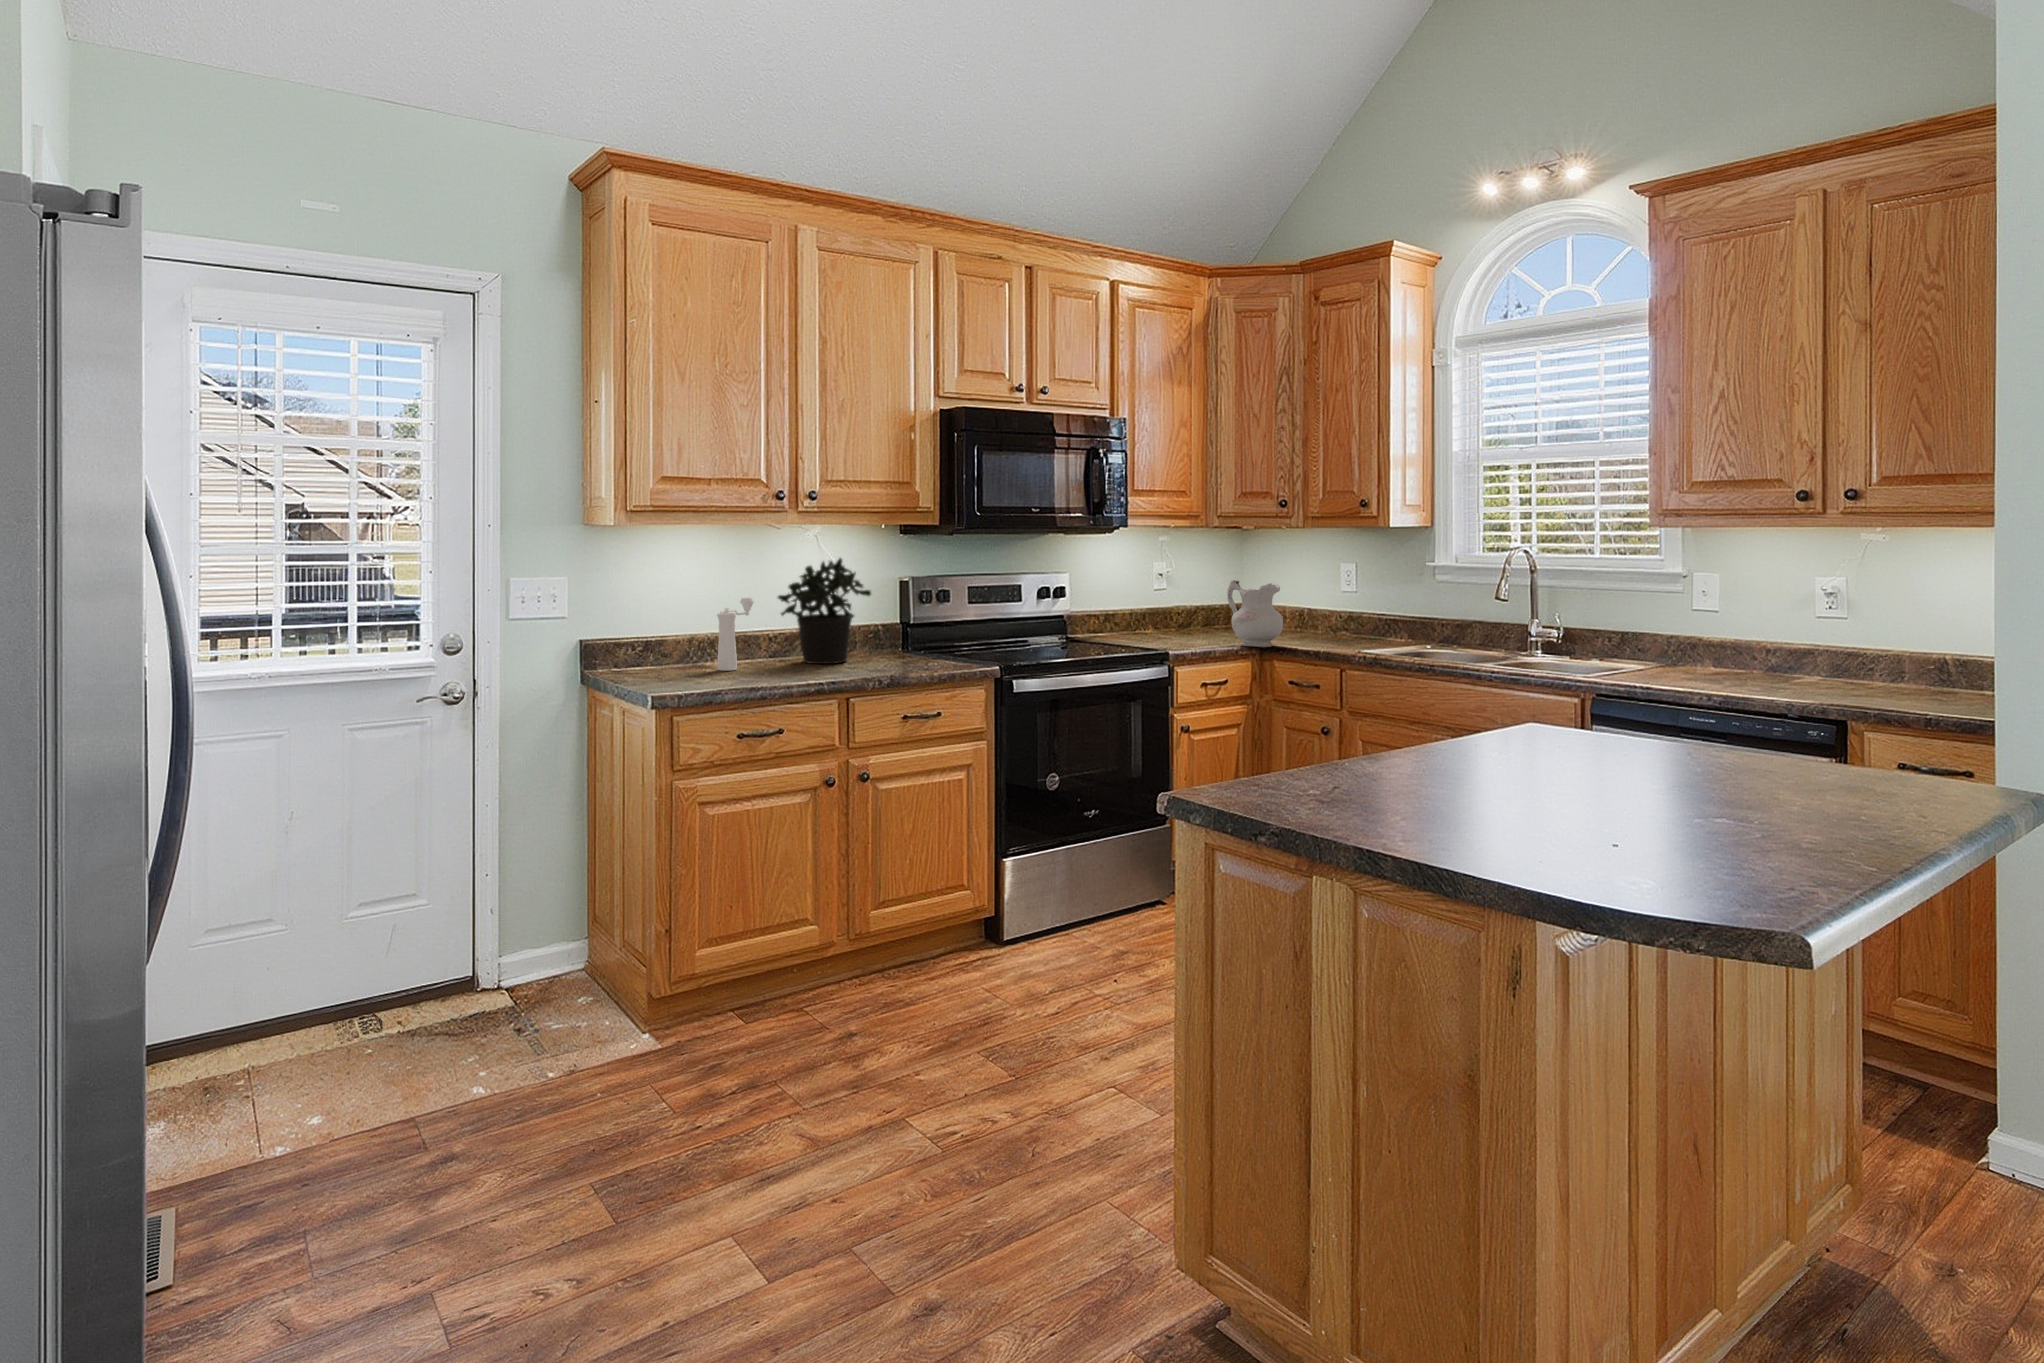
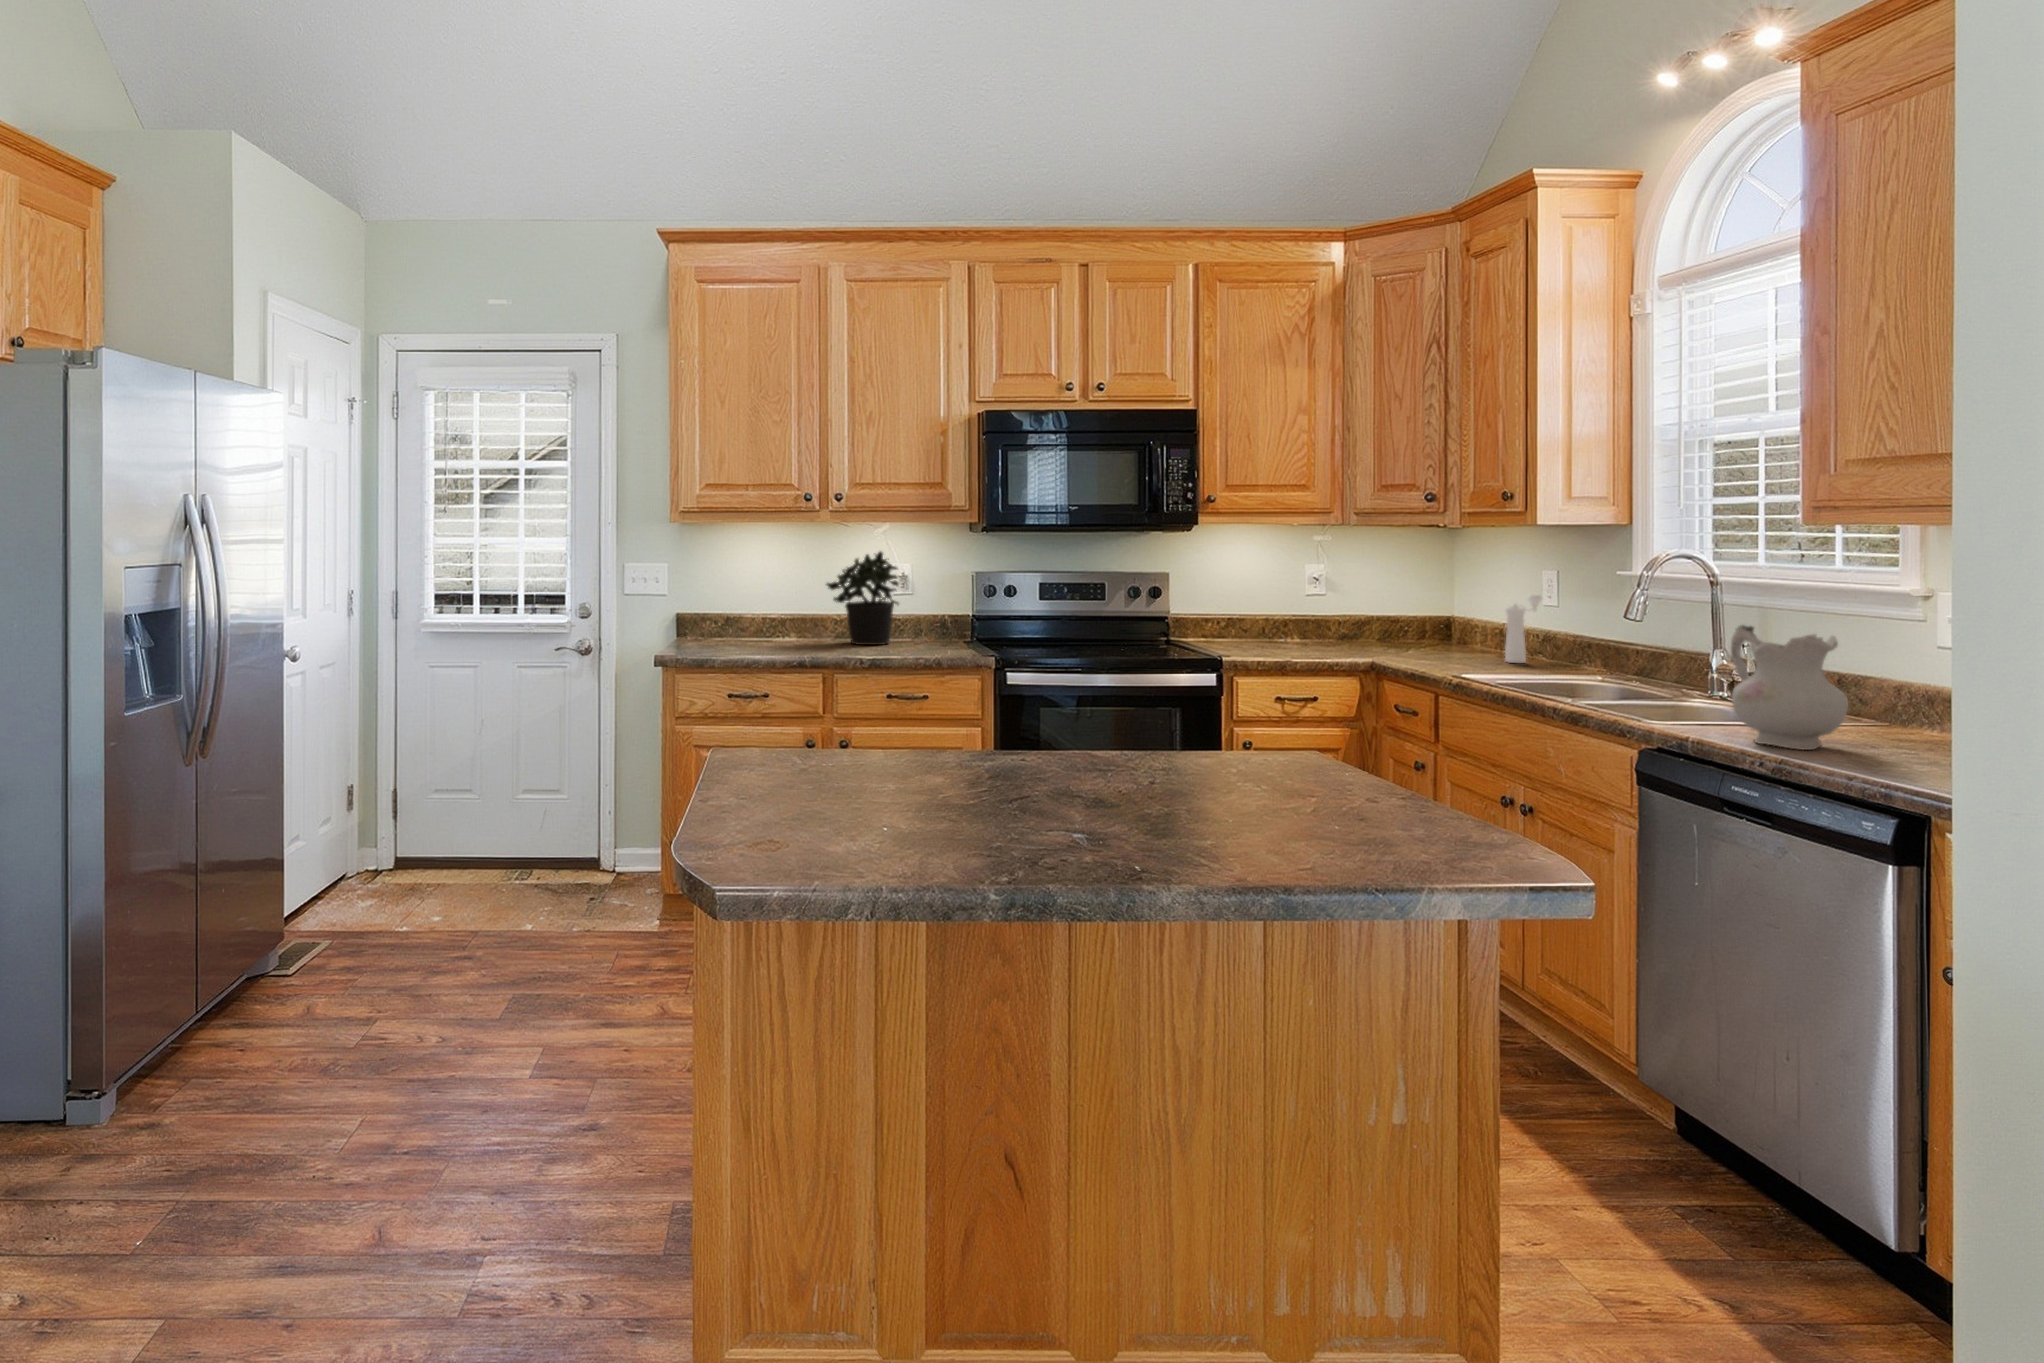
ceramic pitcher: present [1227,580,1283,647] -> present [1731,625,1848,750]
pepper mill: present [717,597,754,671] -> present [1505,594,1542,663]

